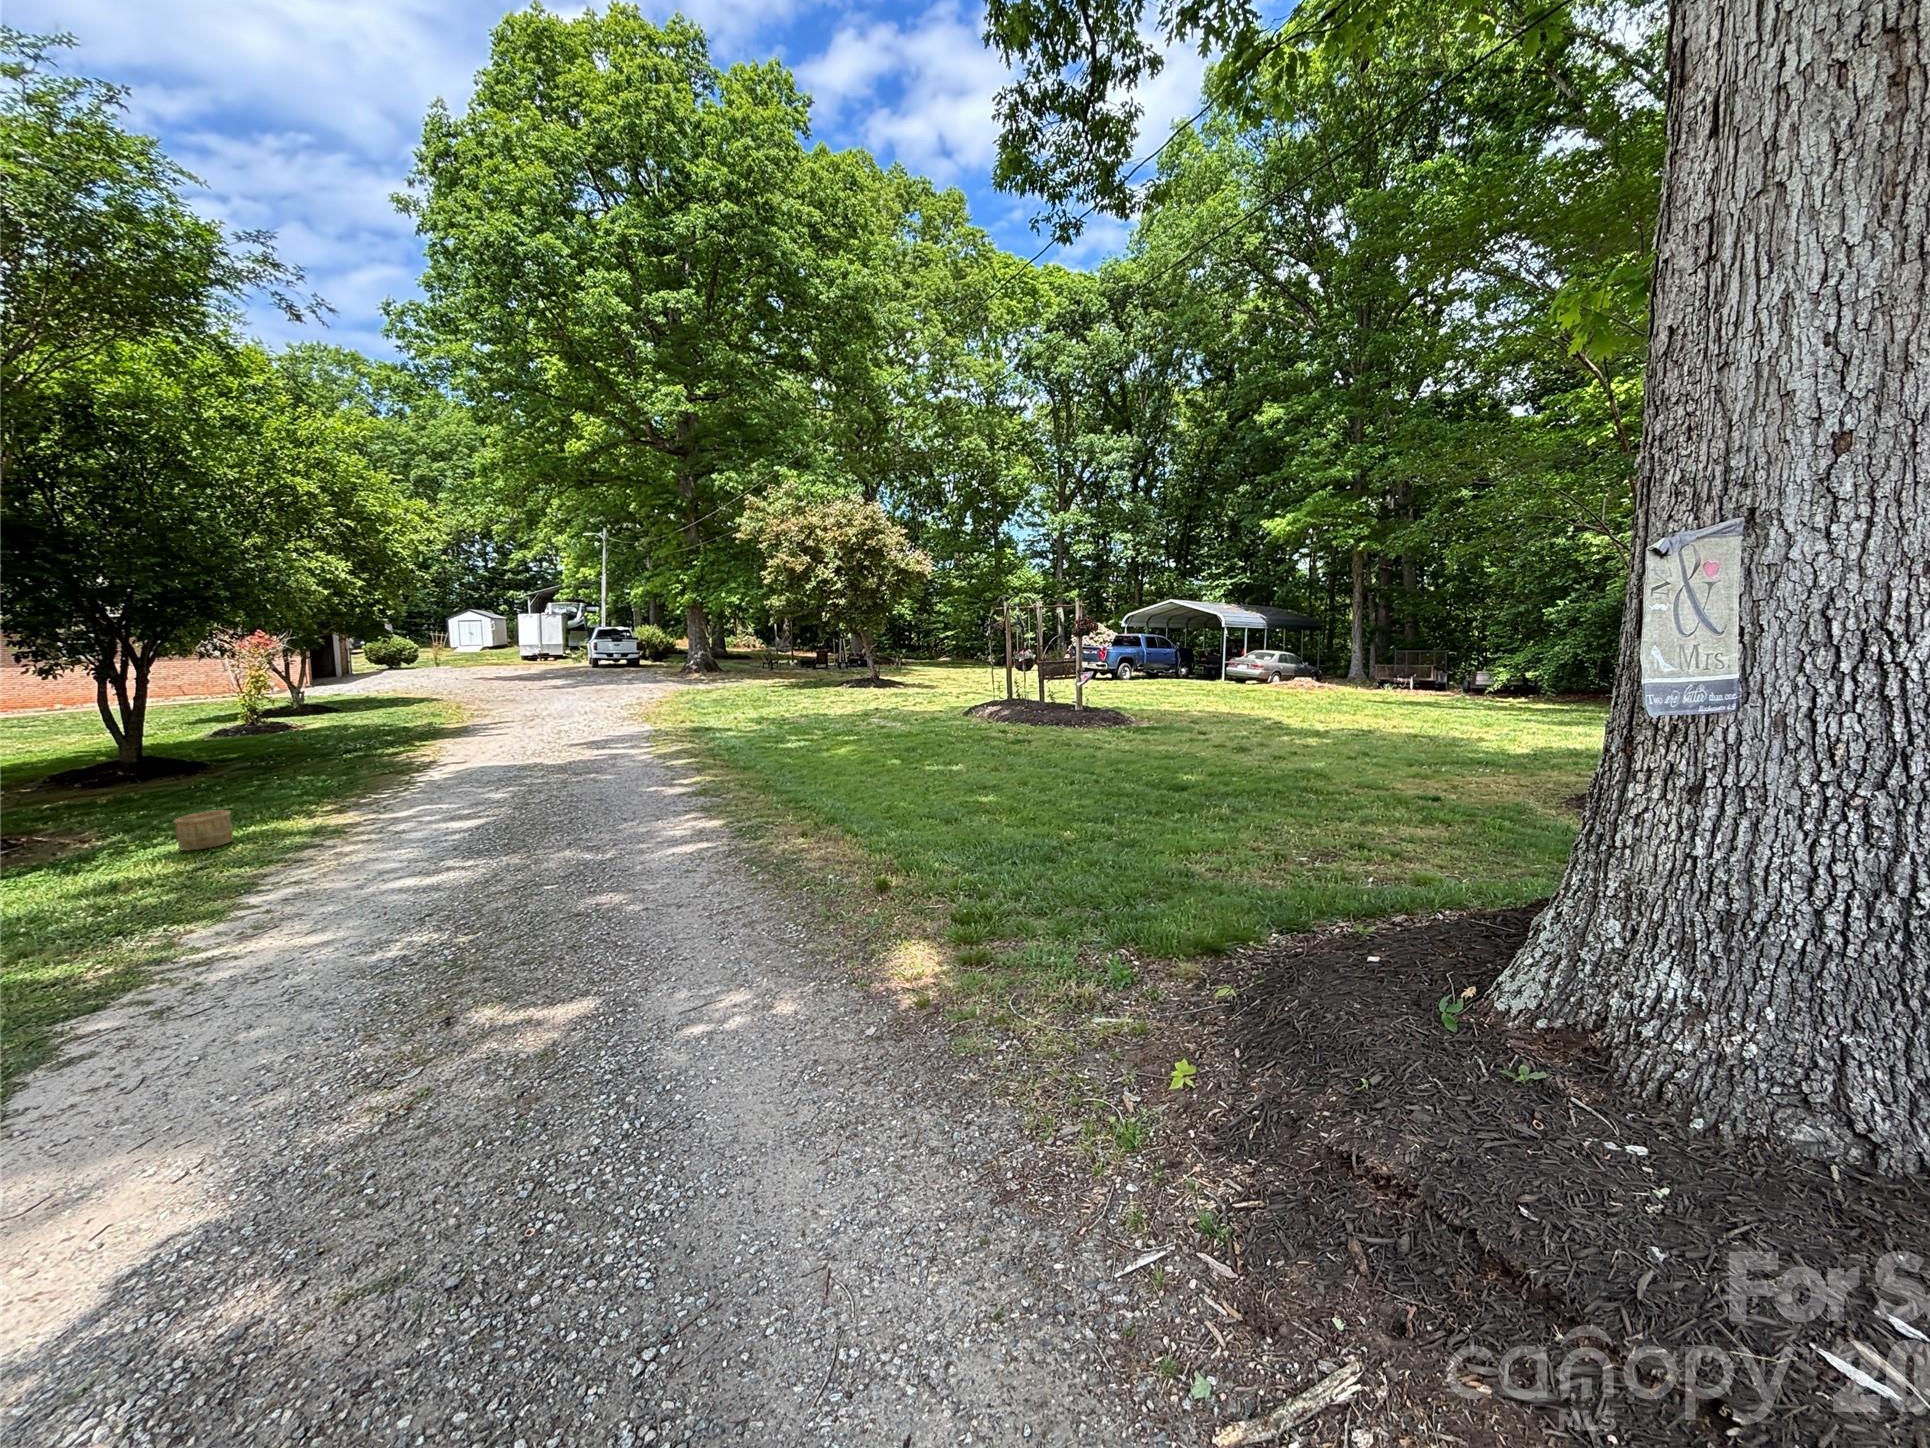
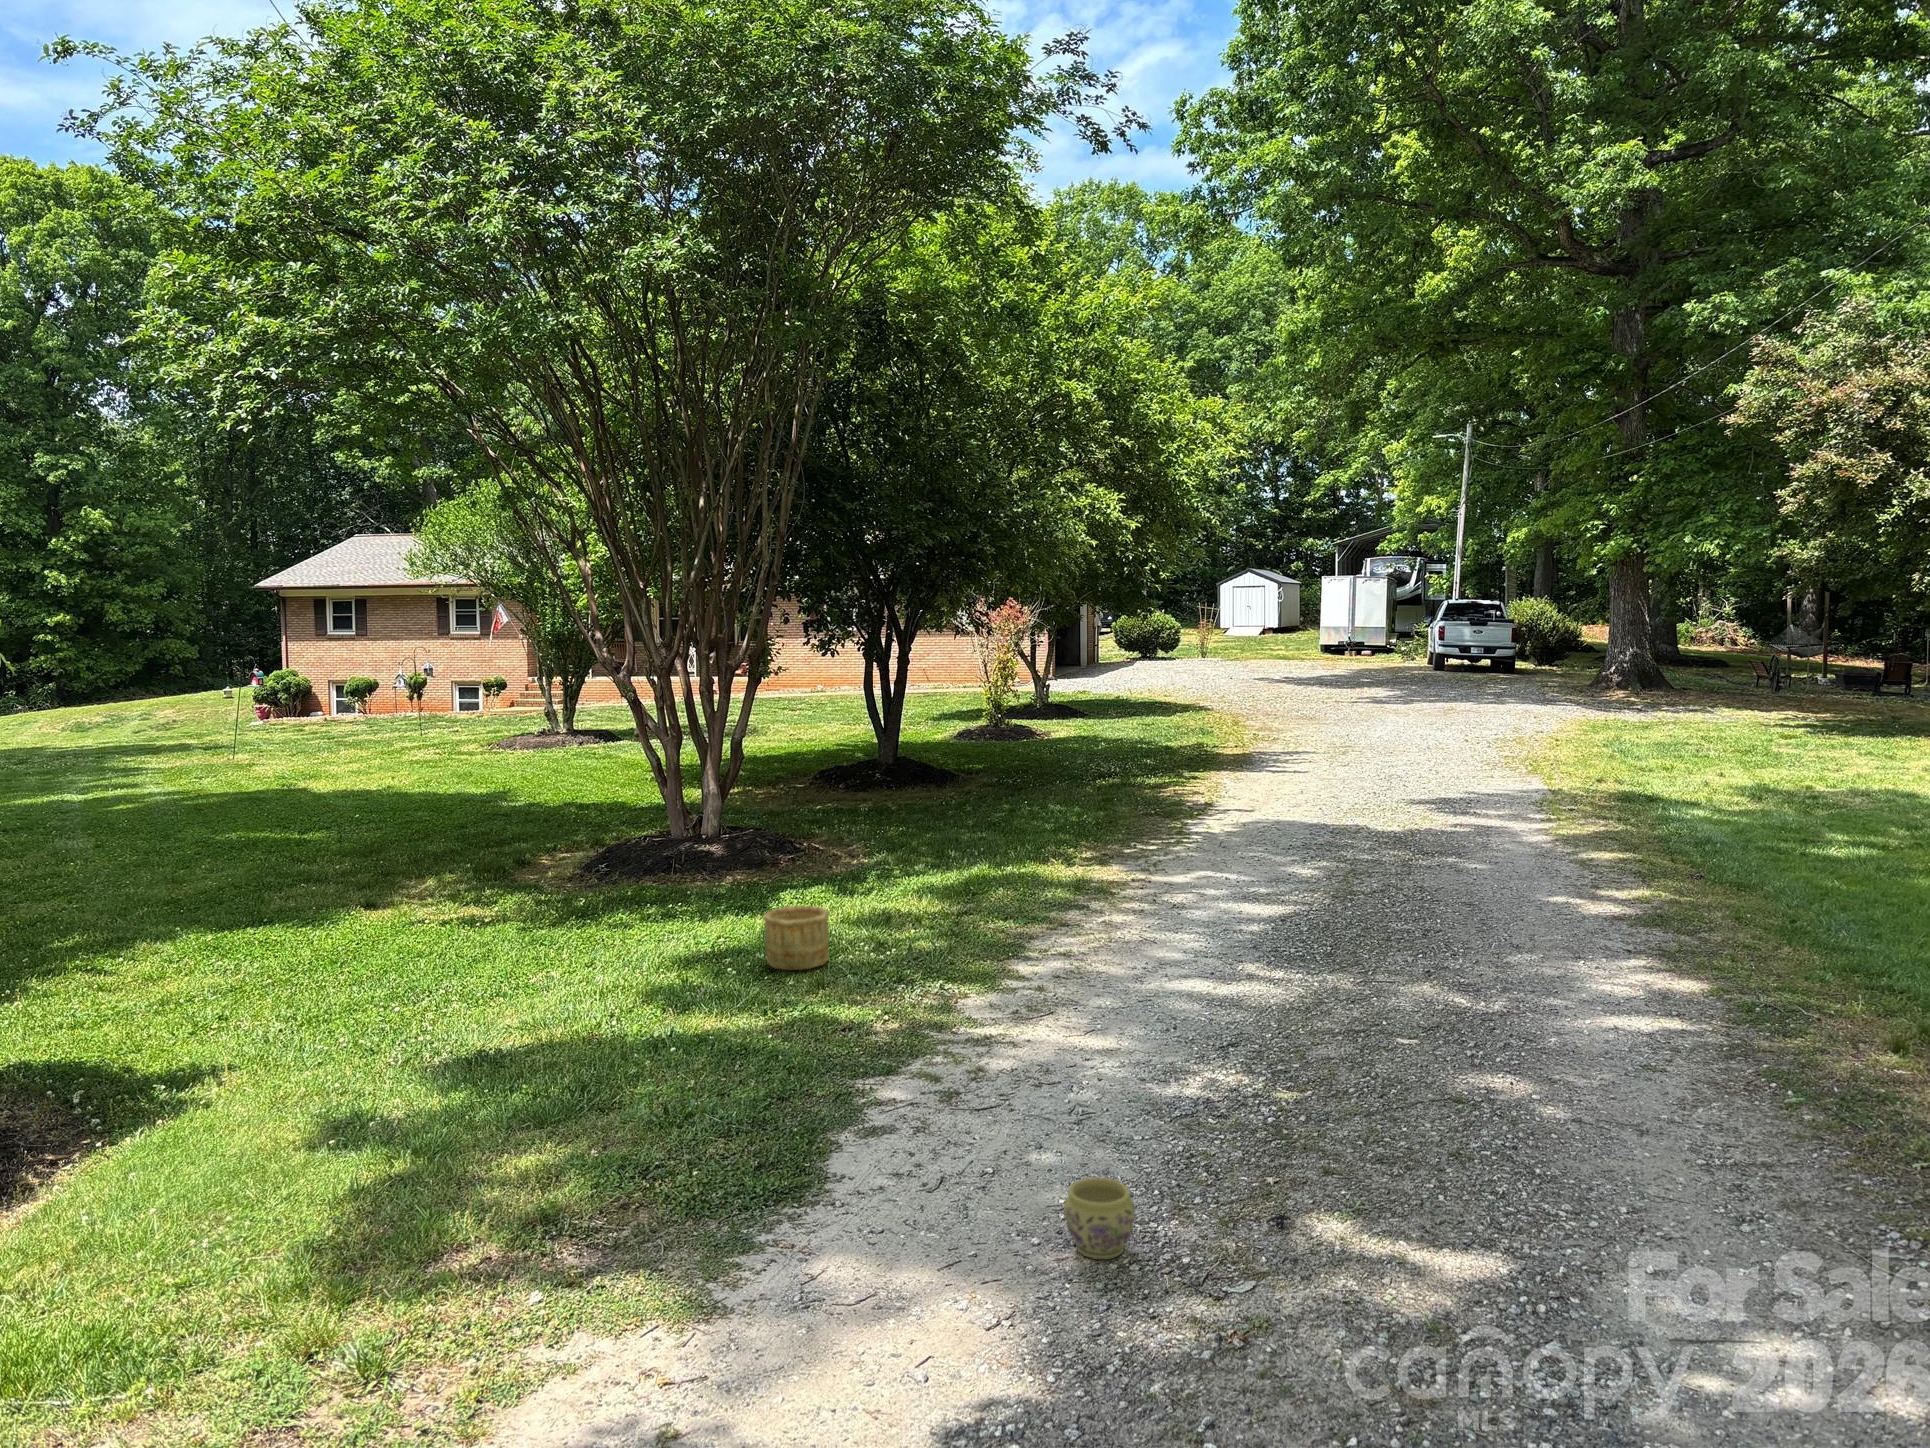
planter: none [467,843,501,873] -> present [1064,1178,1135,1260]

